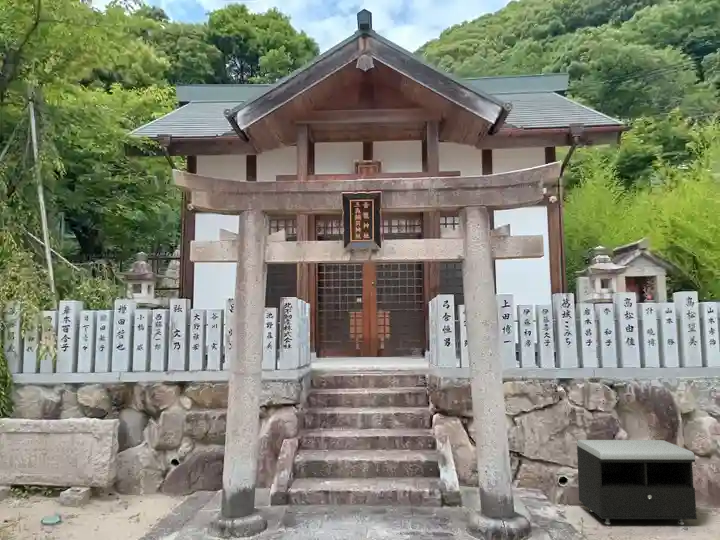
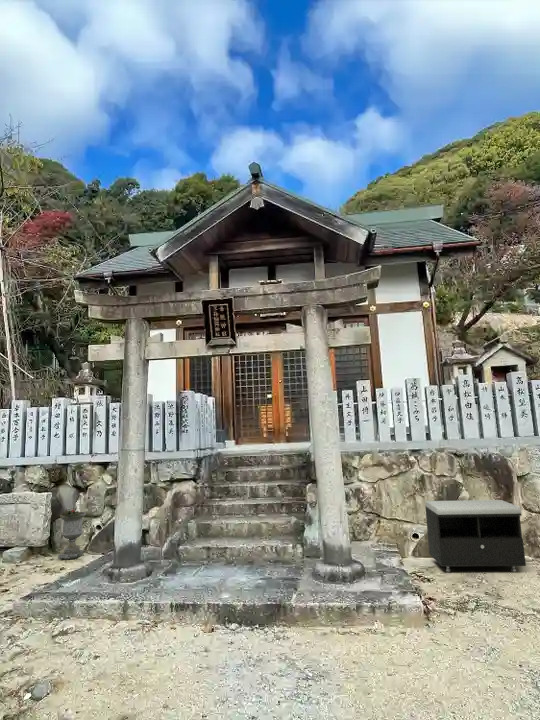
planter: none [124,439,159,502] -> present [58,509,86,559]

